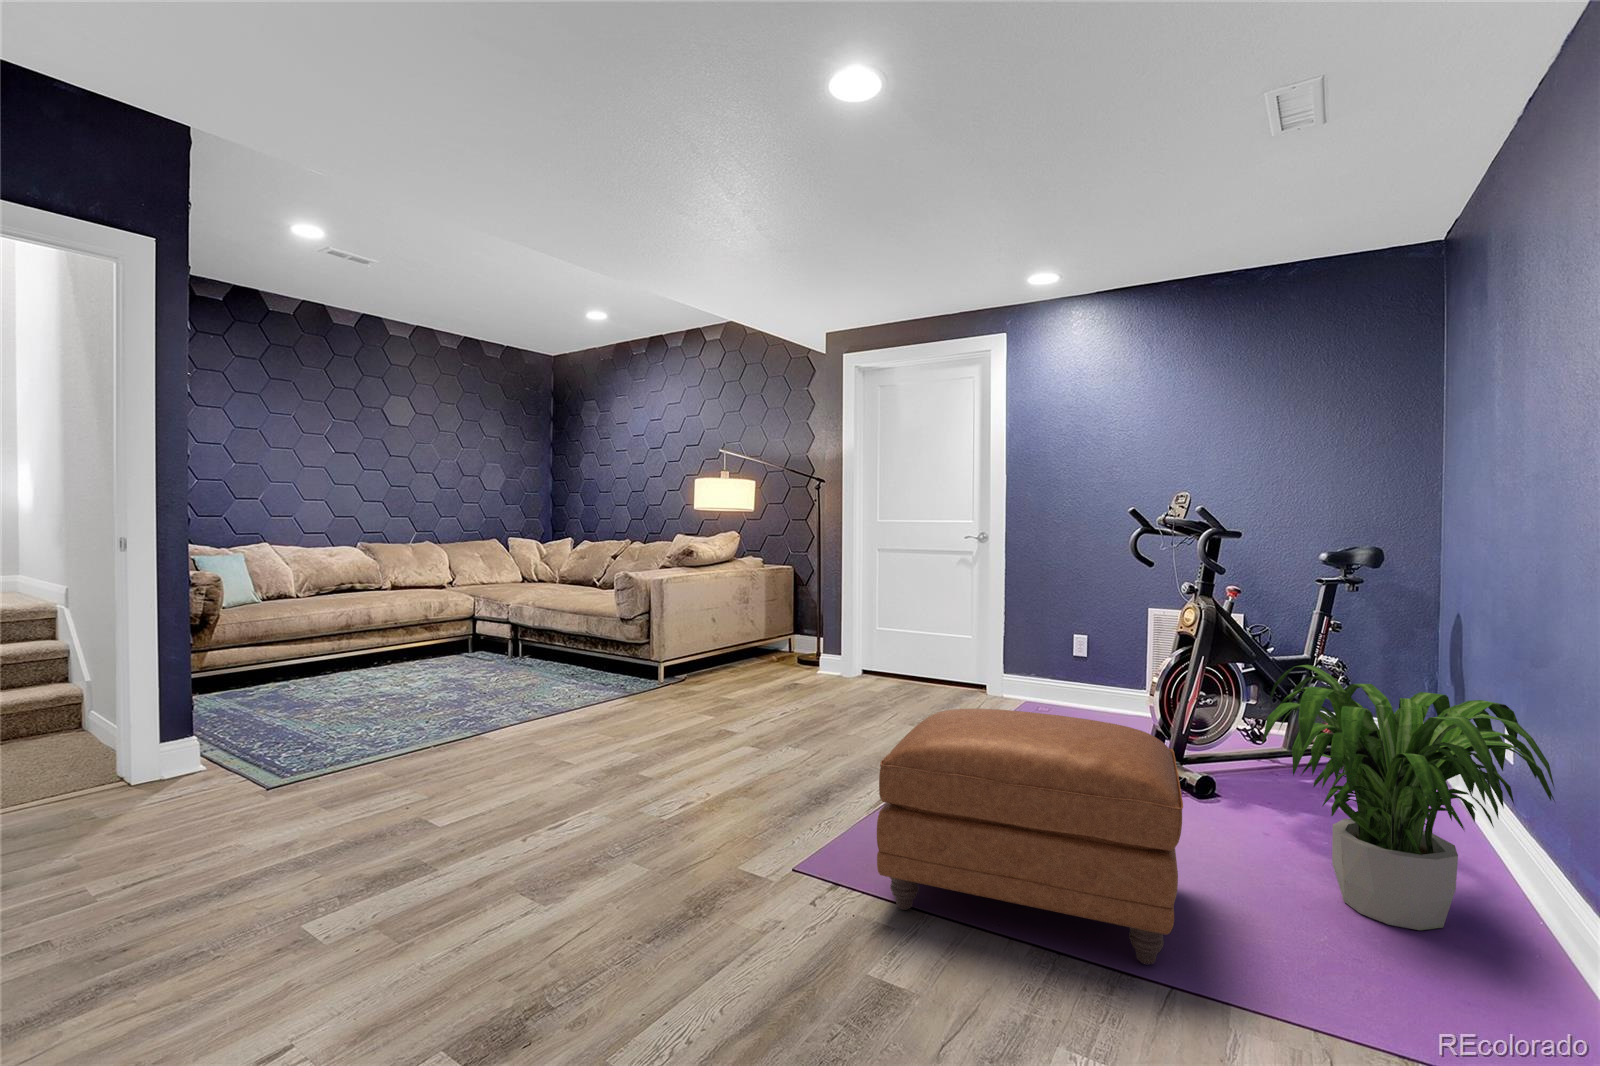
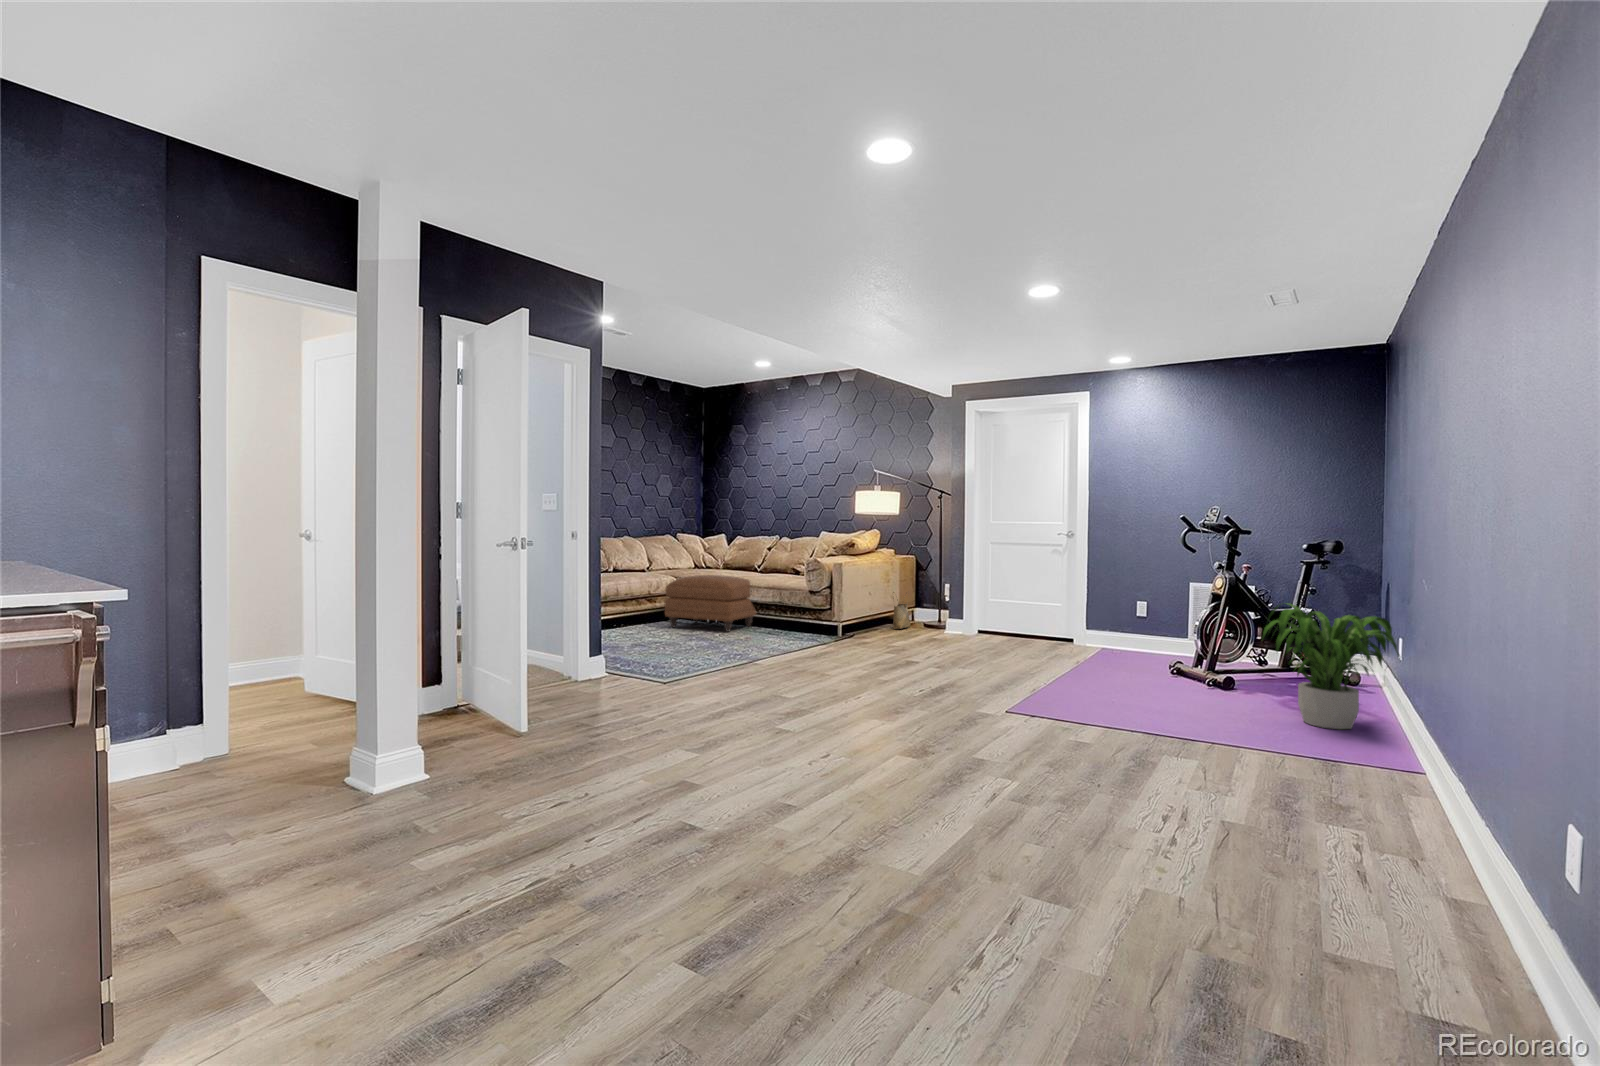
woven basket: none [752,615,779,667] -> present [893,592,910,629]
ottoman: present [877,708,1183,965] -> present [665,575,756,632]

